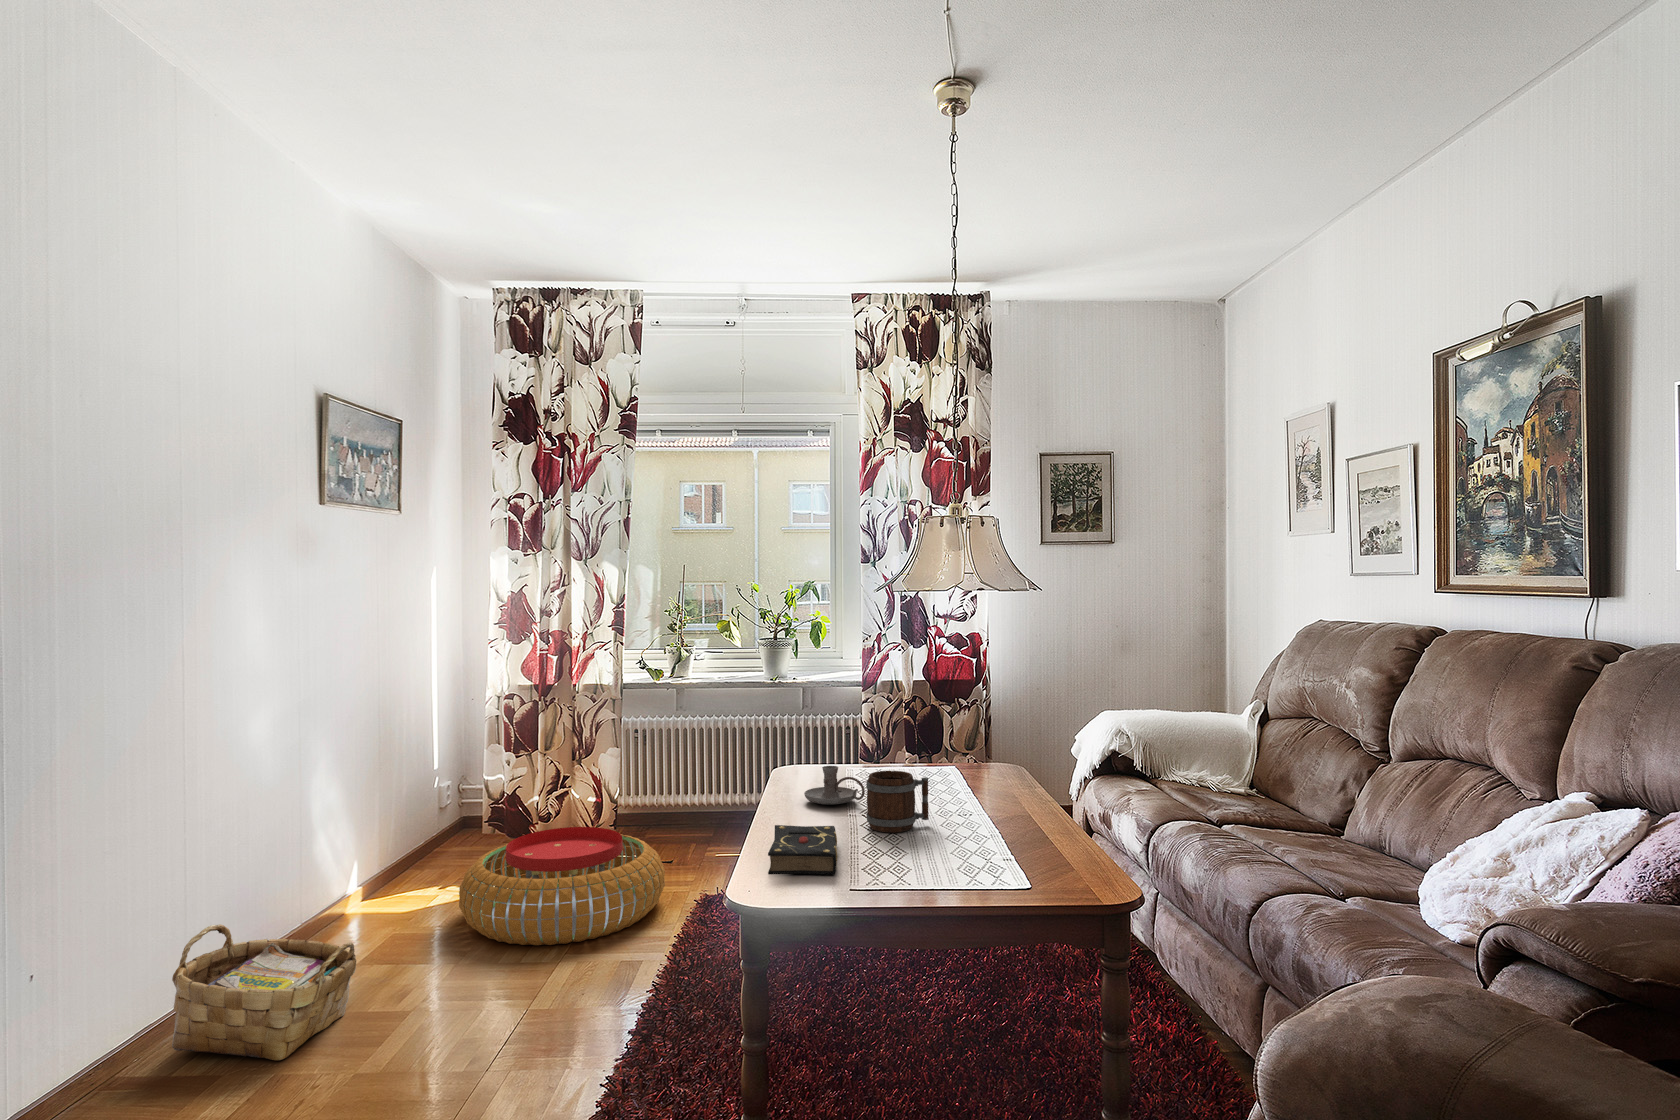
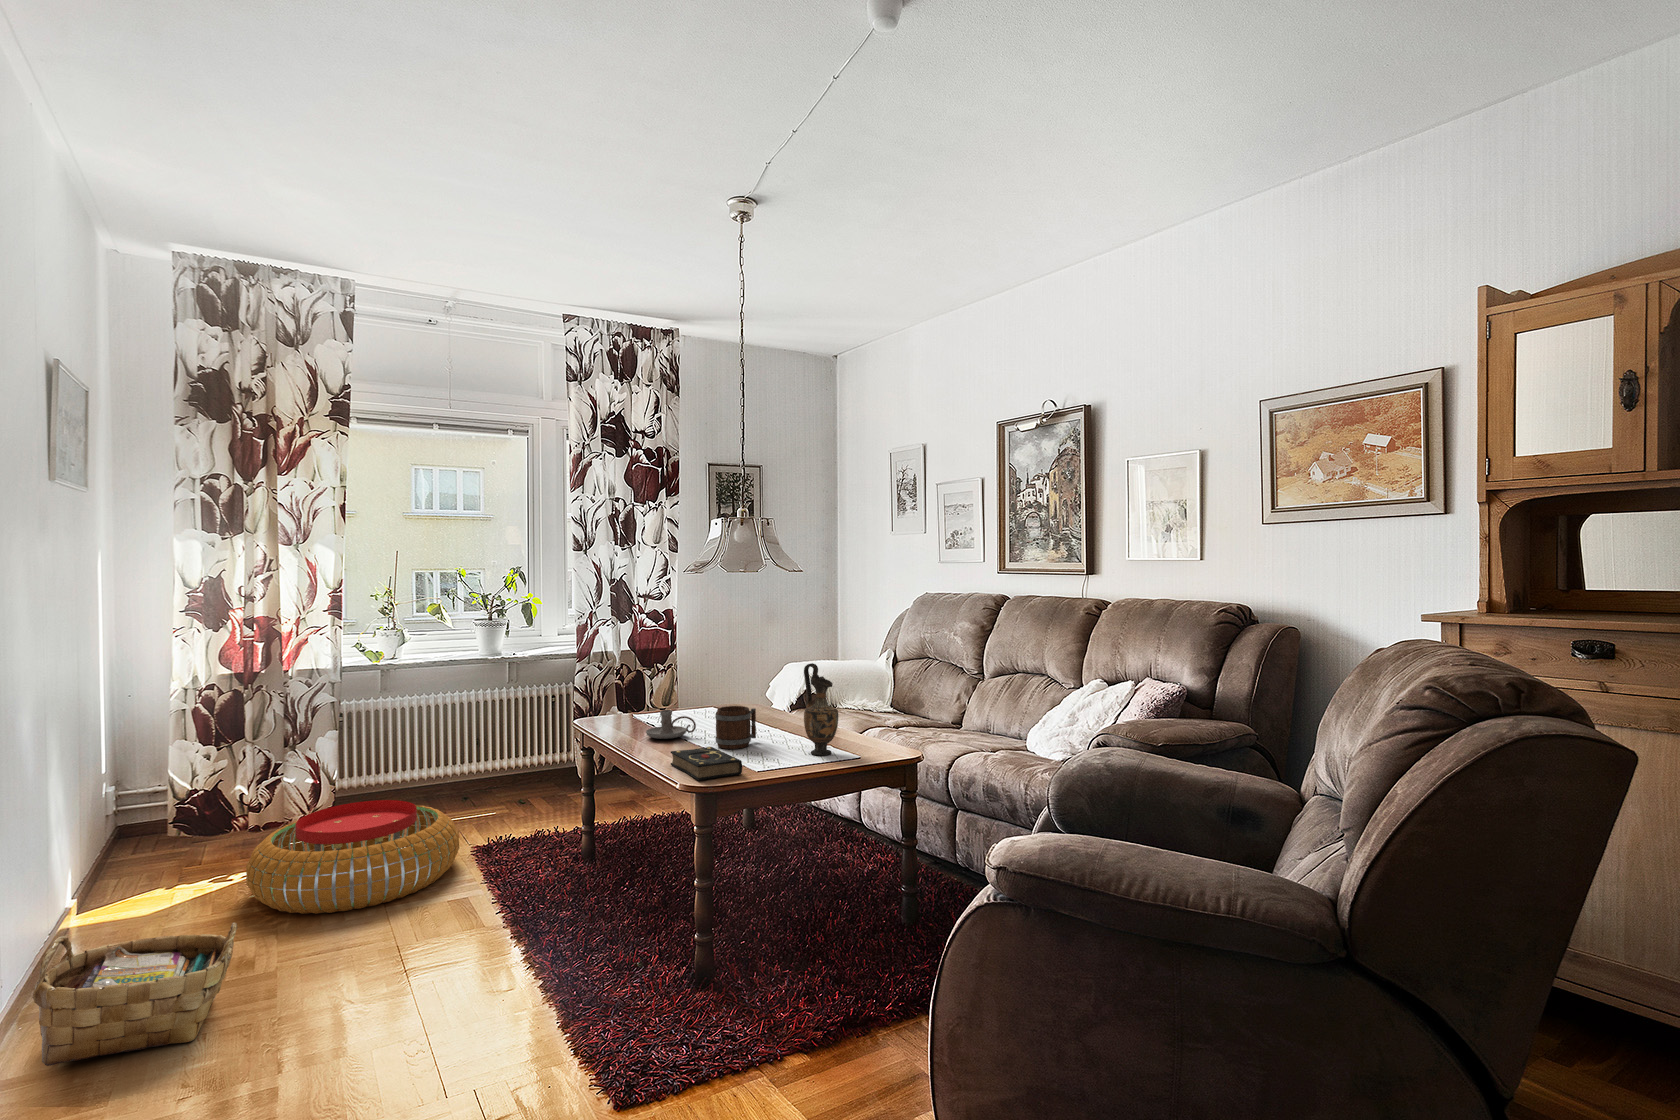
vase: none [964,721,1017,863] -> present [804,663,838,755]

